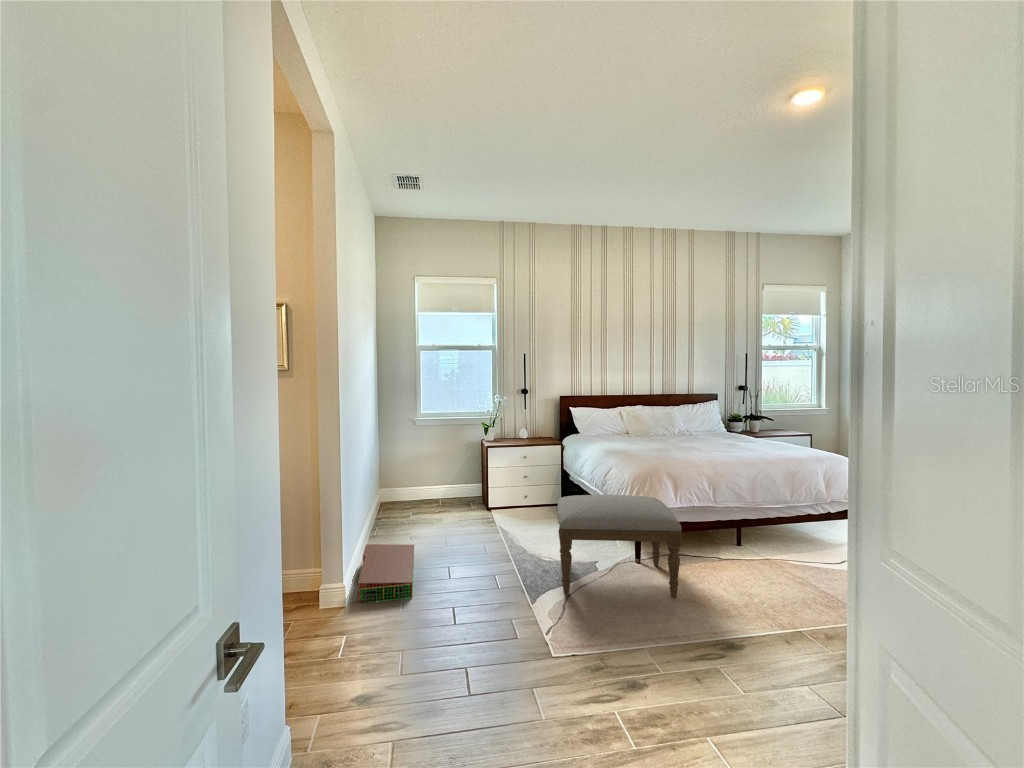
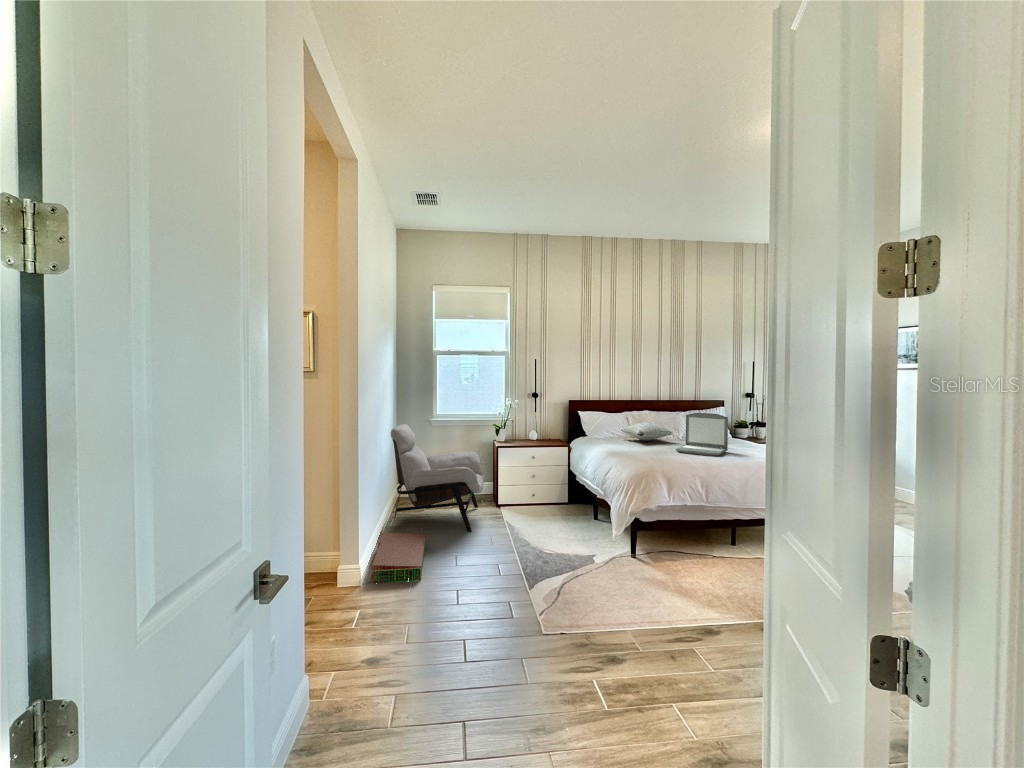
laptop: none [677,408,730,453] -> present [676,413,728,456]
pillow: none [614,418,671,438] -> present [619,422,673,441]
lounge chair: none [373,425,475,540] -> present [391,424,485,532]
ottoman: present [558,495,682,598] -> none [556,492,670,589]

